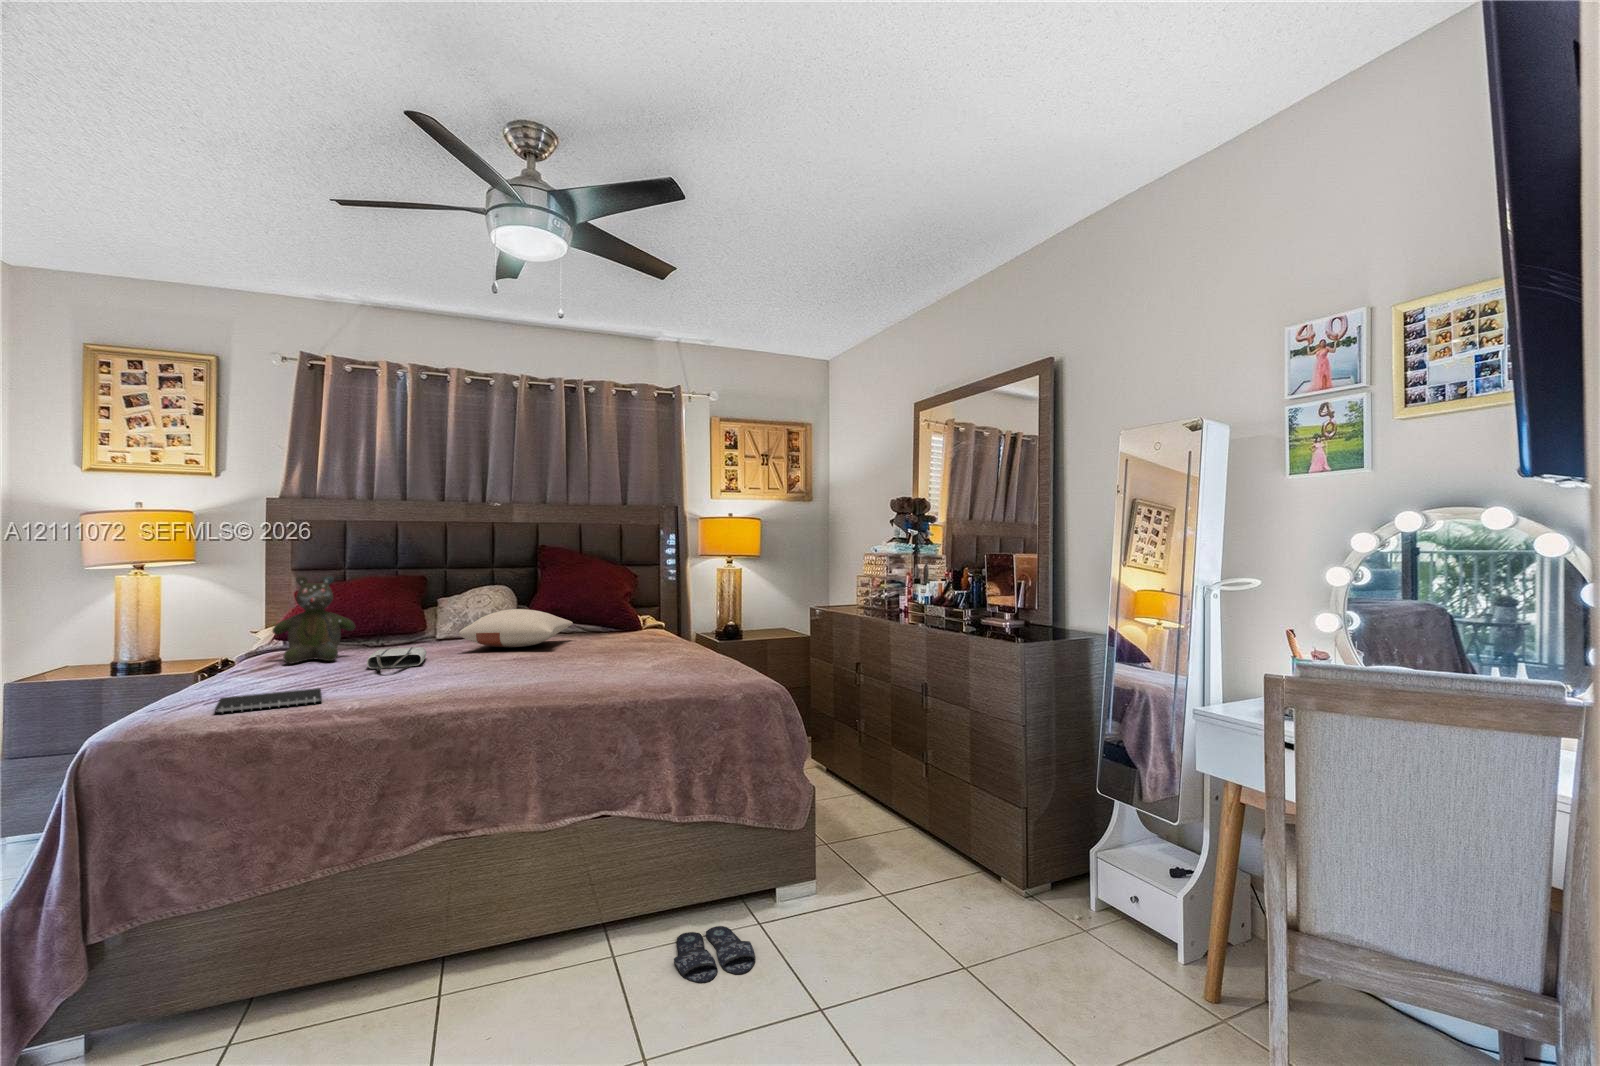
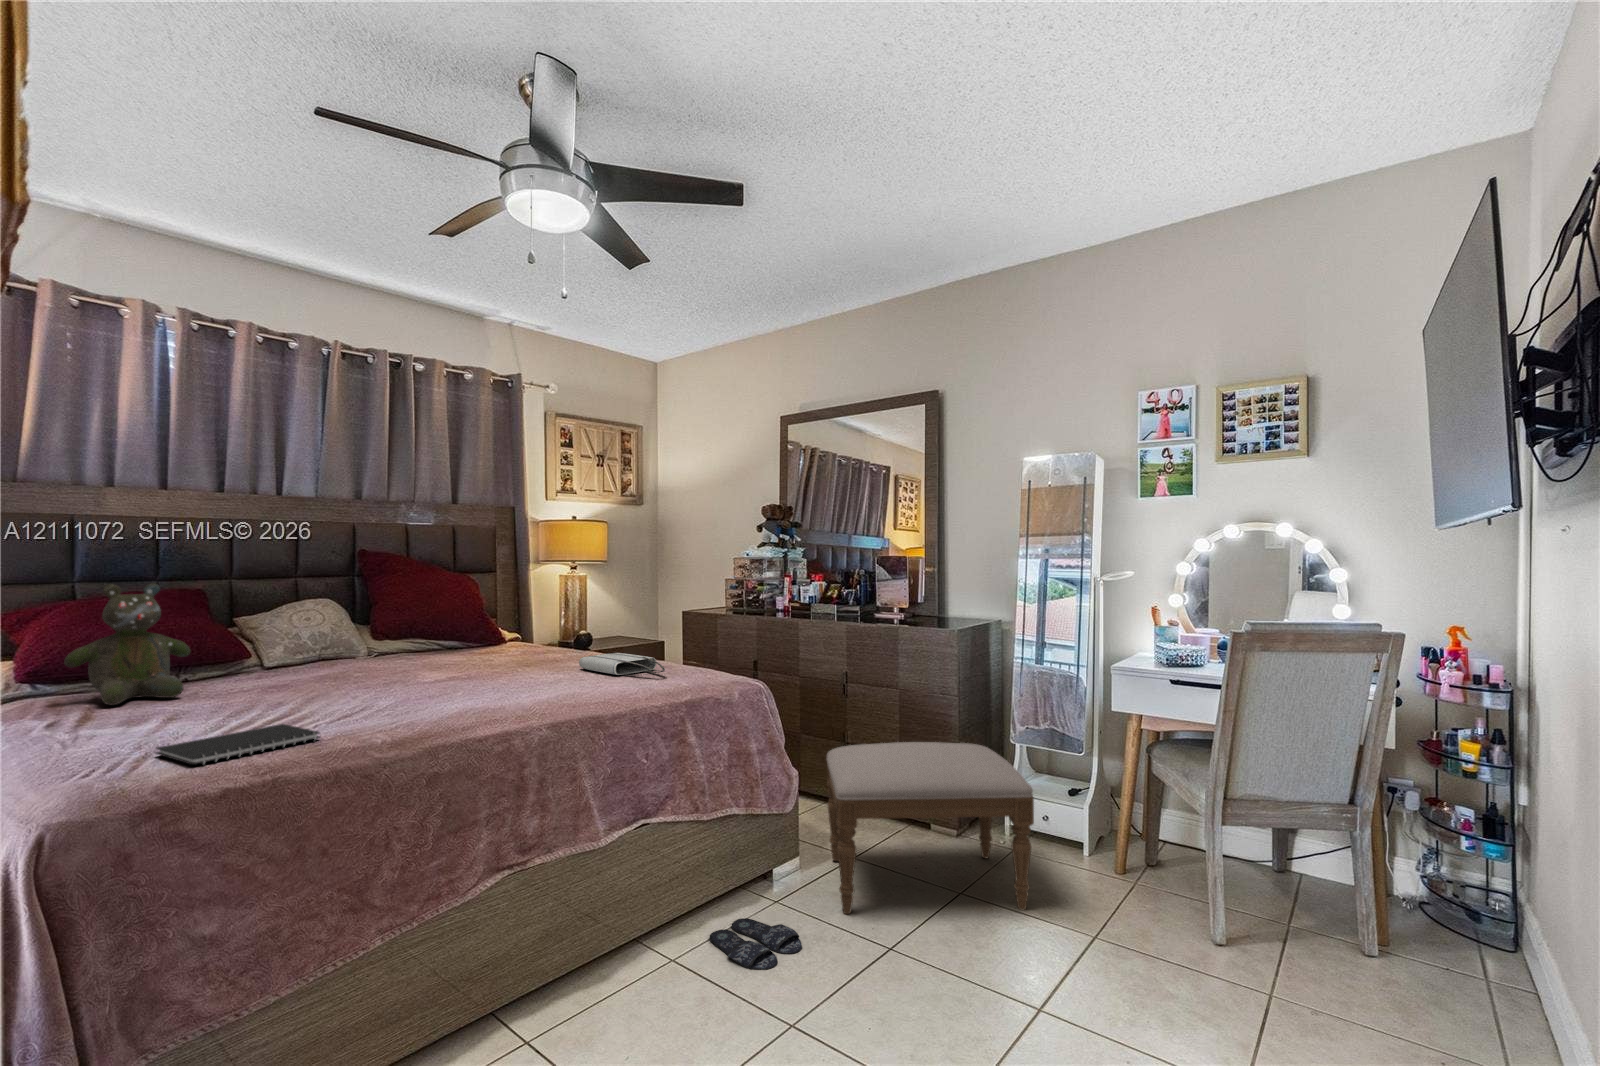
pillow: present [459,609,573,647] -> none [343,621,465,666]
tote bag: present [367,647,426,670] -> present [579,653,665,676]
ottoman: none [814,765,1056,999] -> present [827,742,1034,914]

